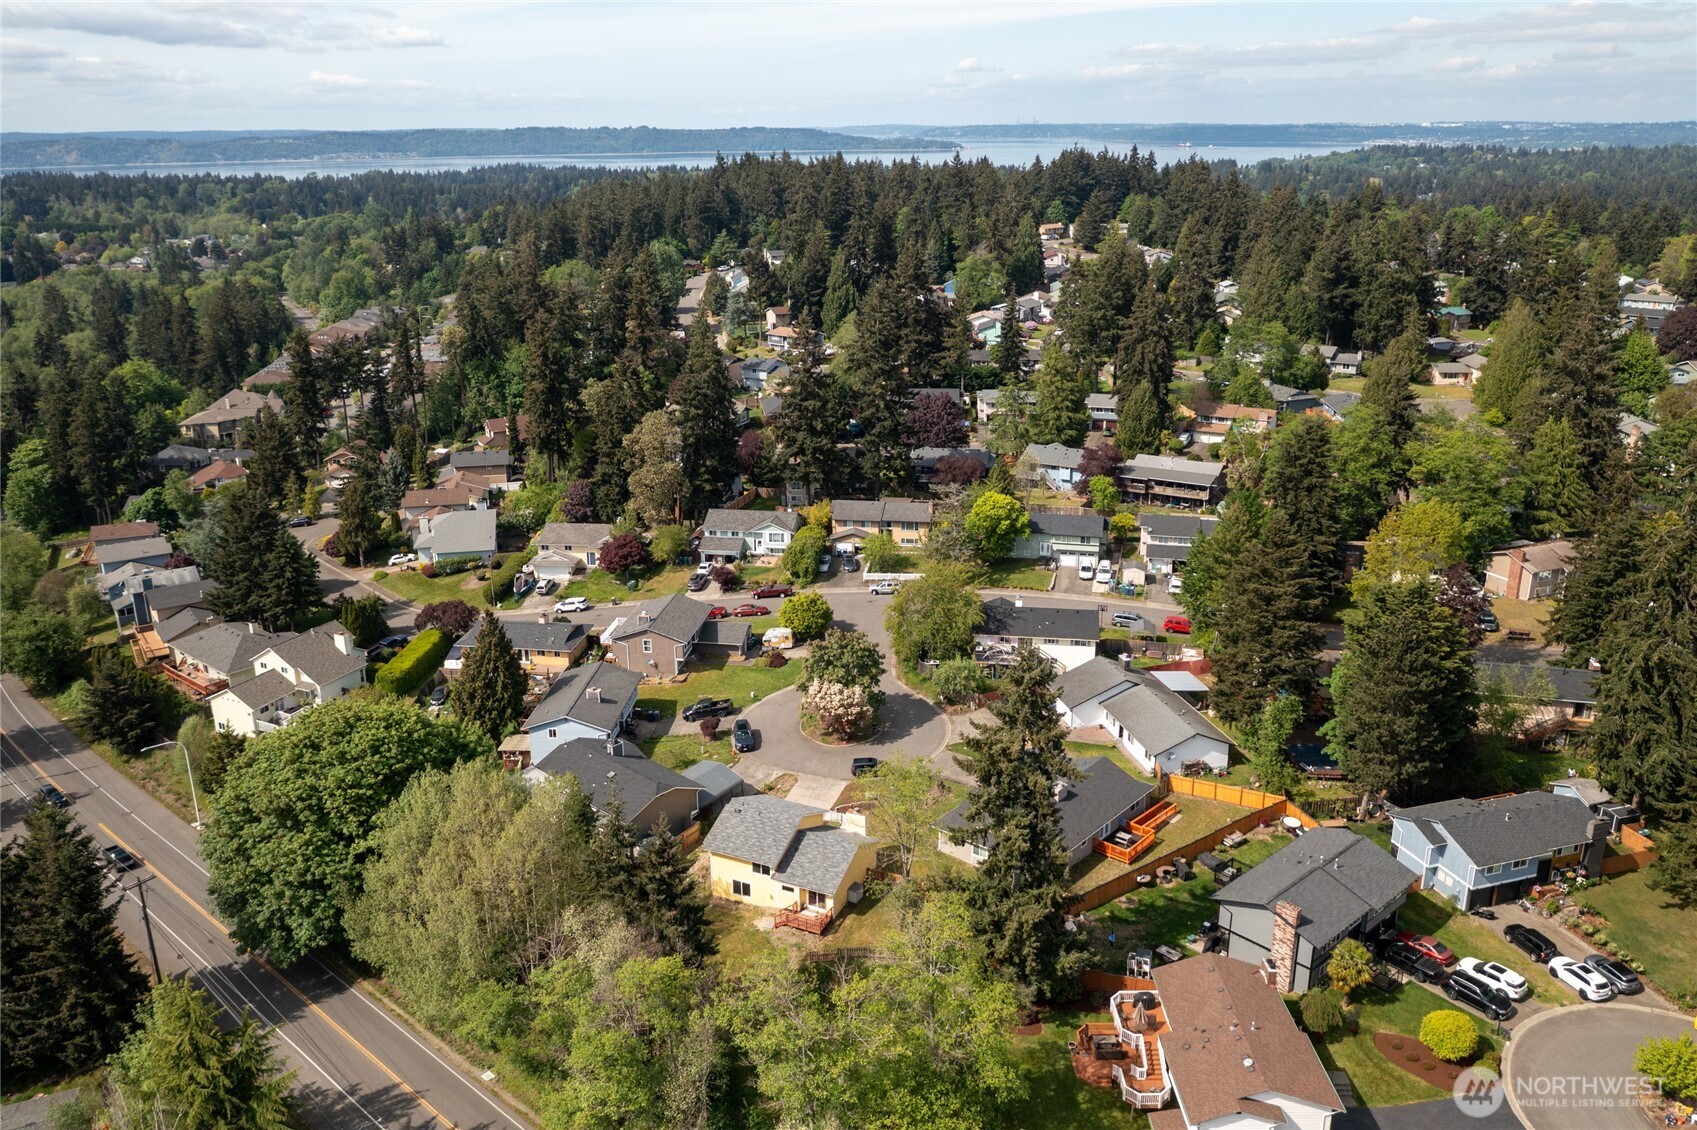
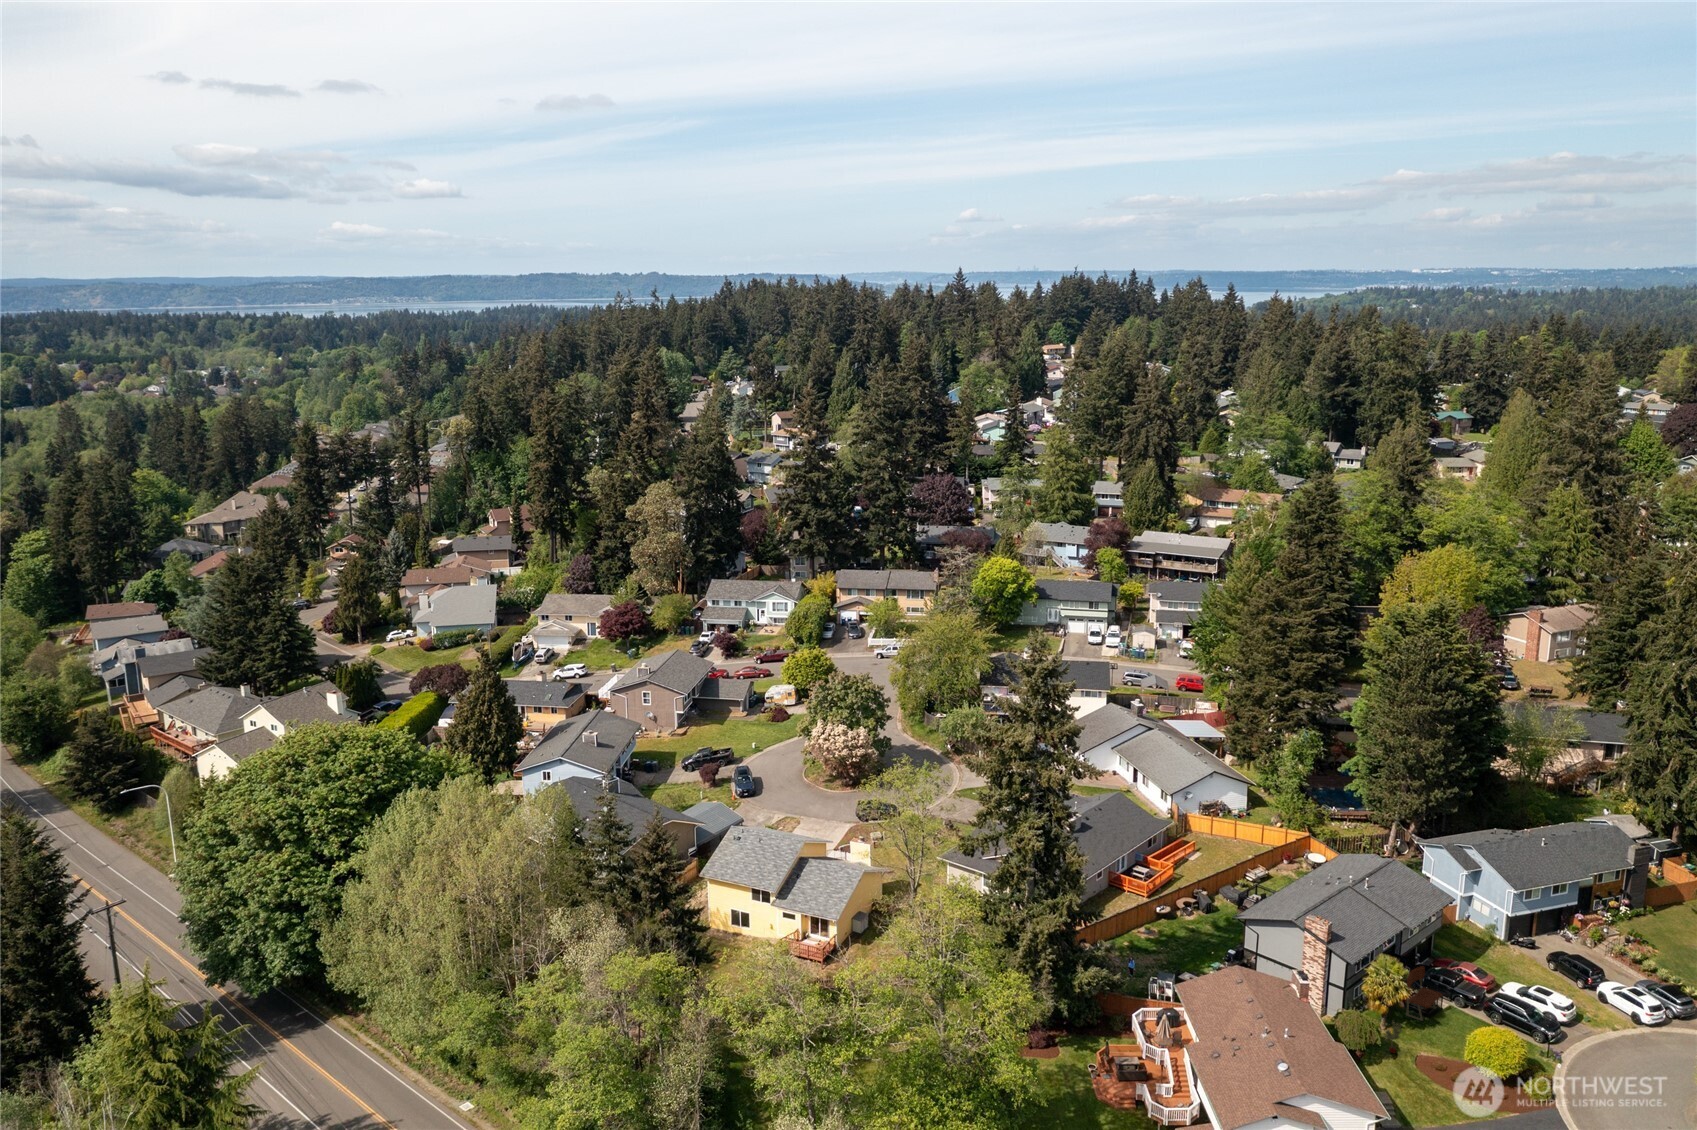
bench: none [1368,945,1403,998] -> present [1406,966,1442,1021]

